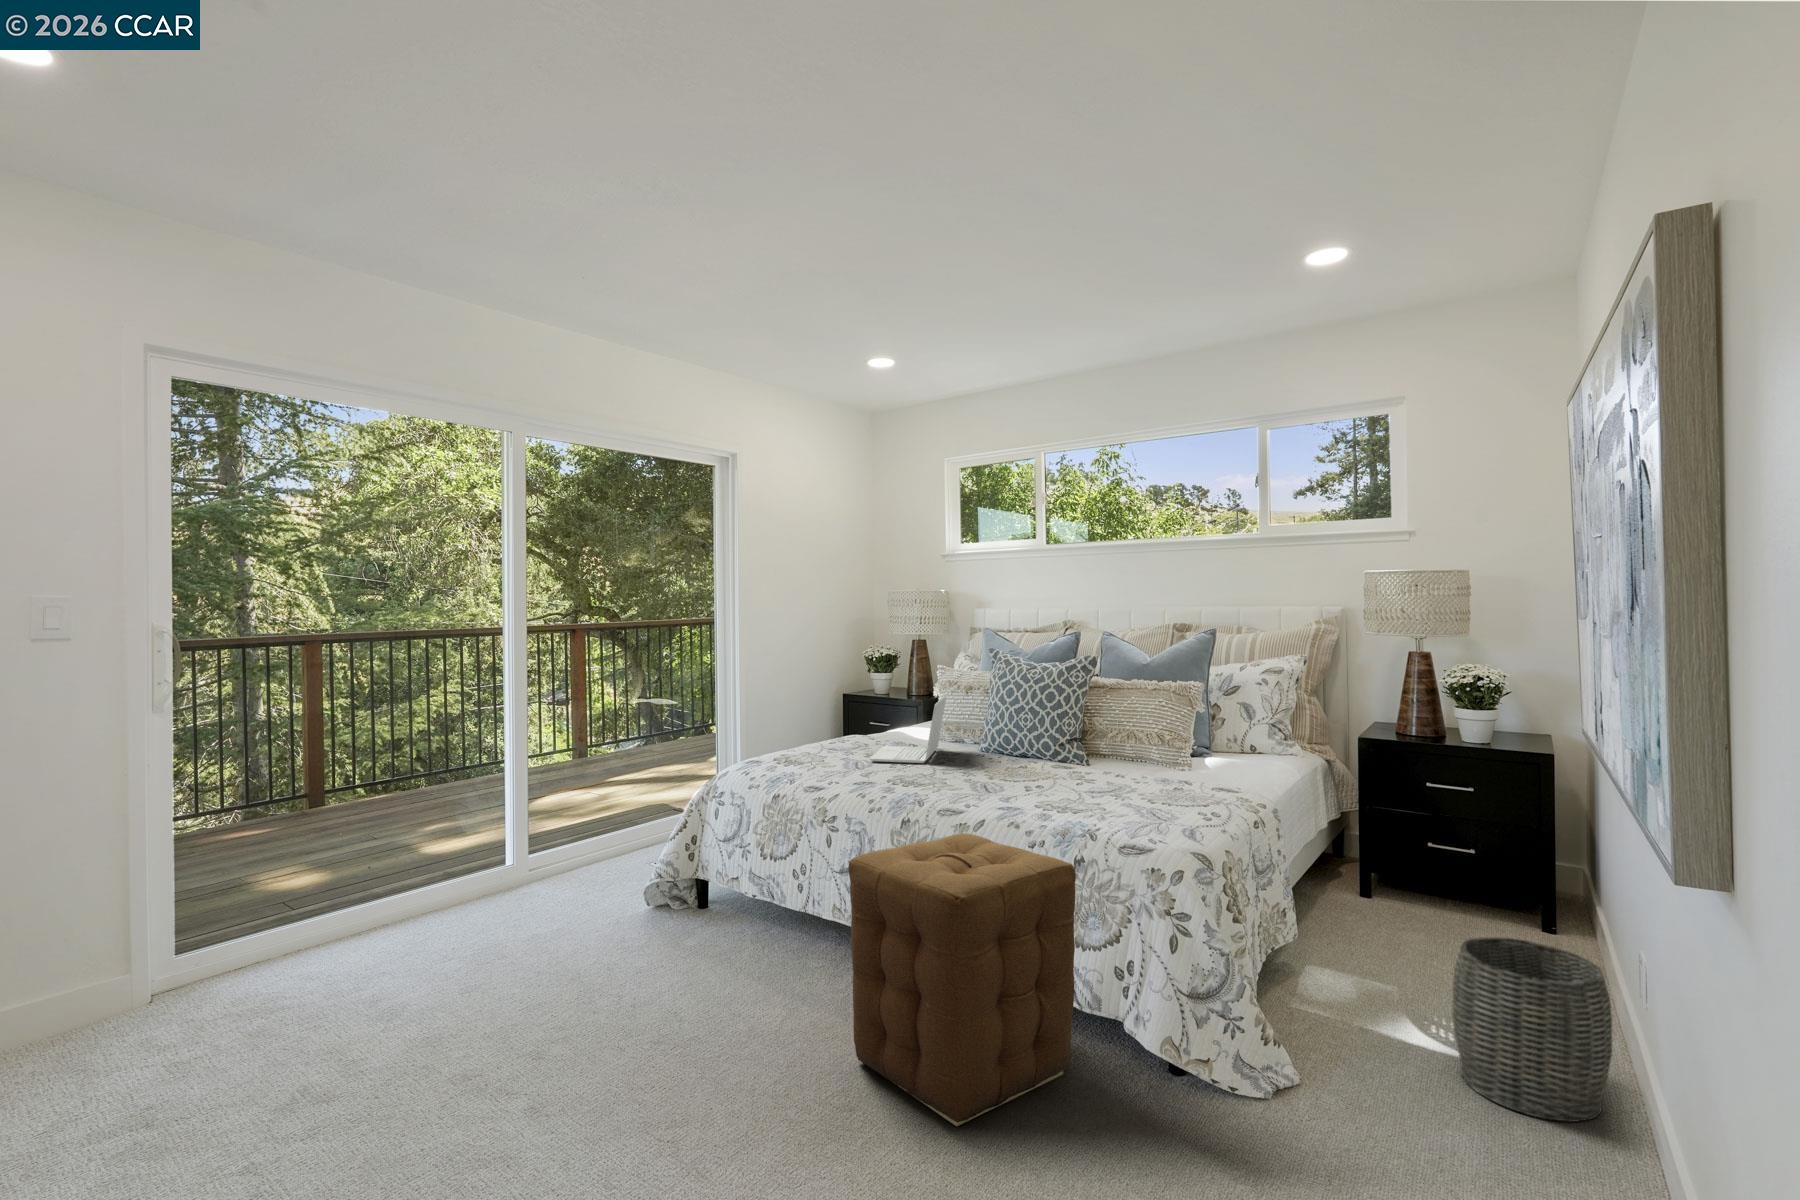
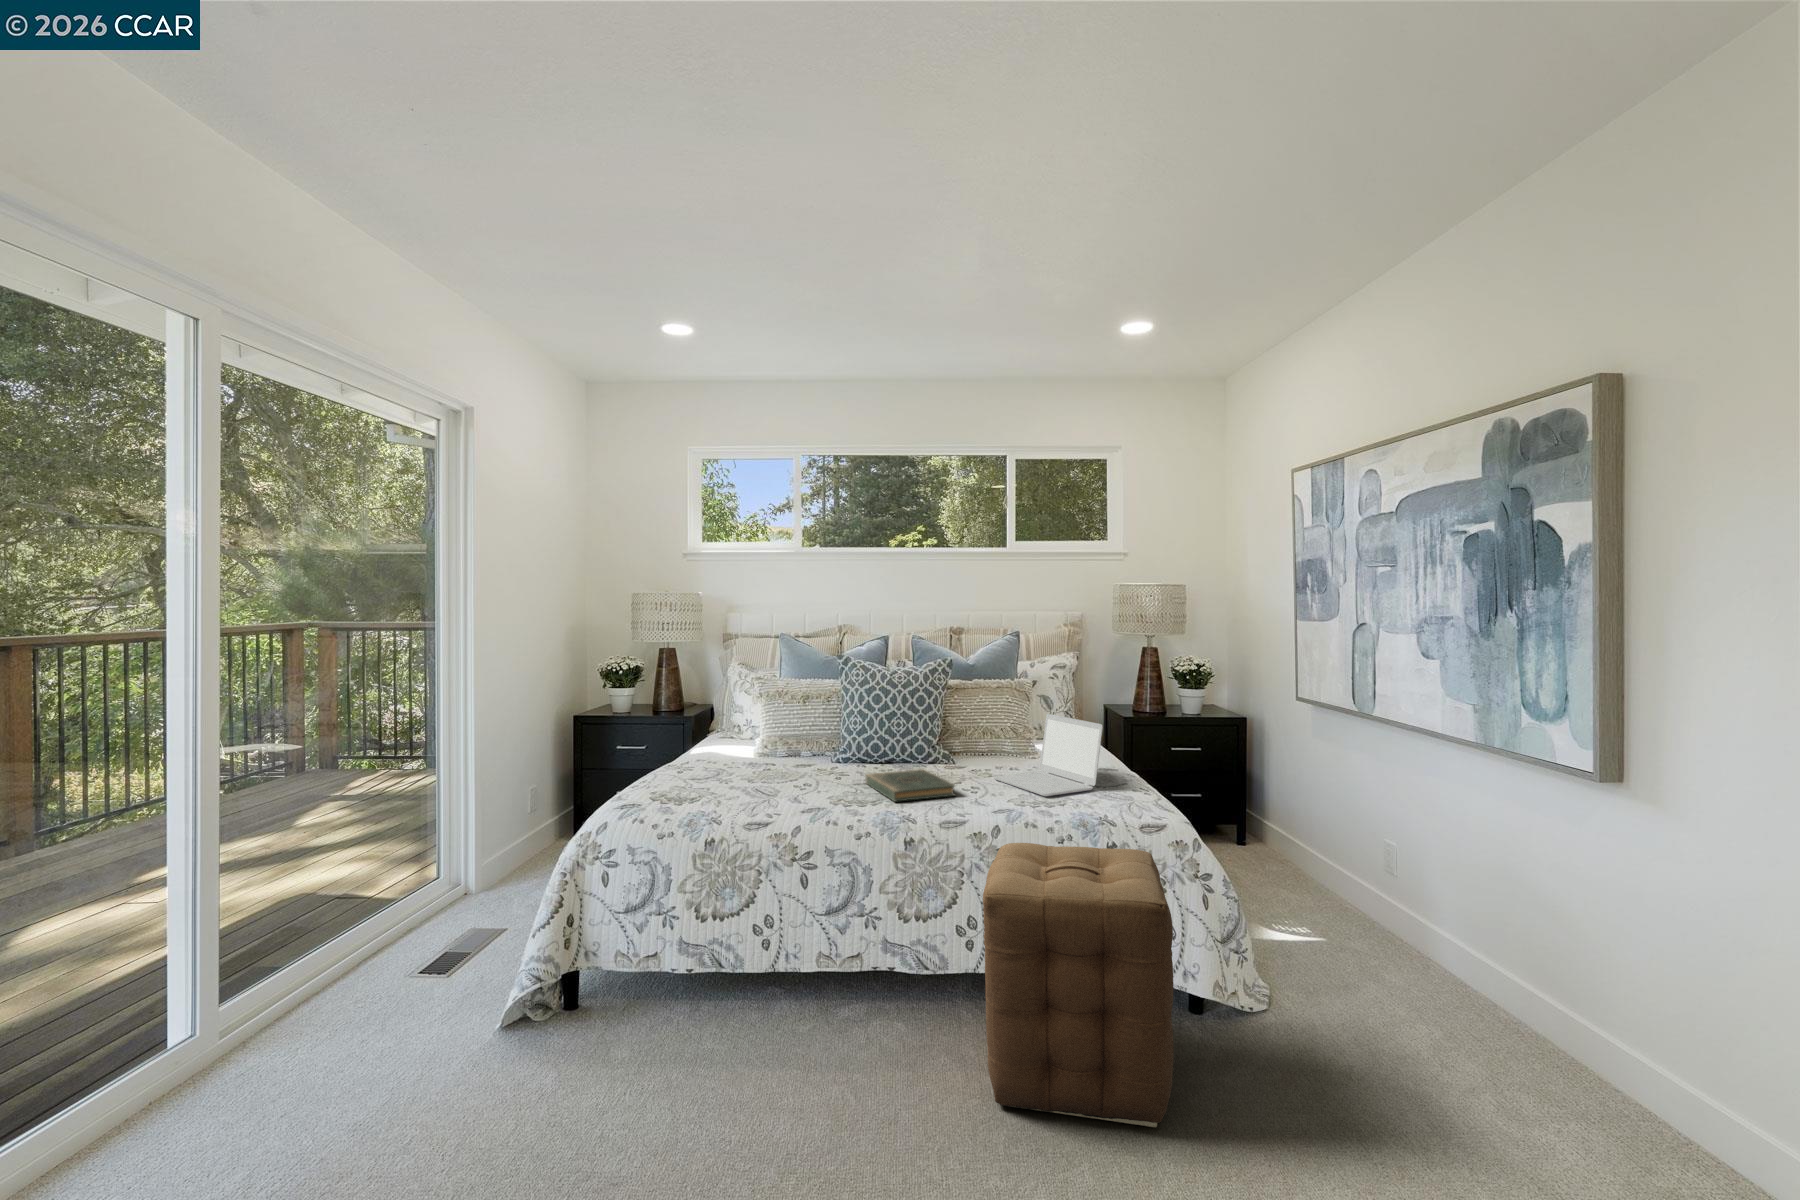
laptop: present [870,696,946,763] -> present [994,714,1103,796]
book: none [927,760,1007,789] -> present [866,769,955,802]
woven basket: present [1452,937,1612,1121] -> none [1300,842,1402,959]

